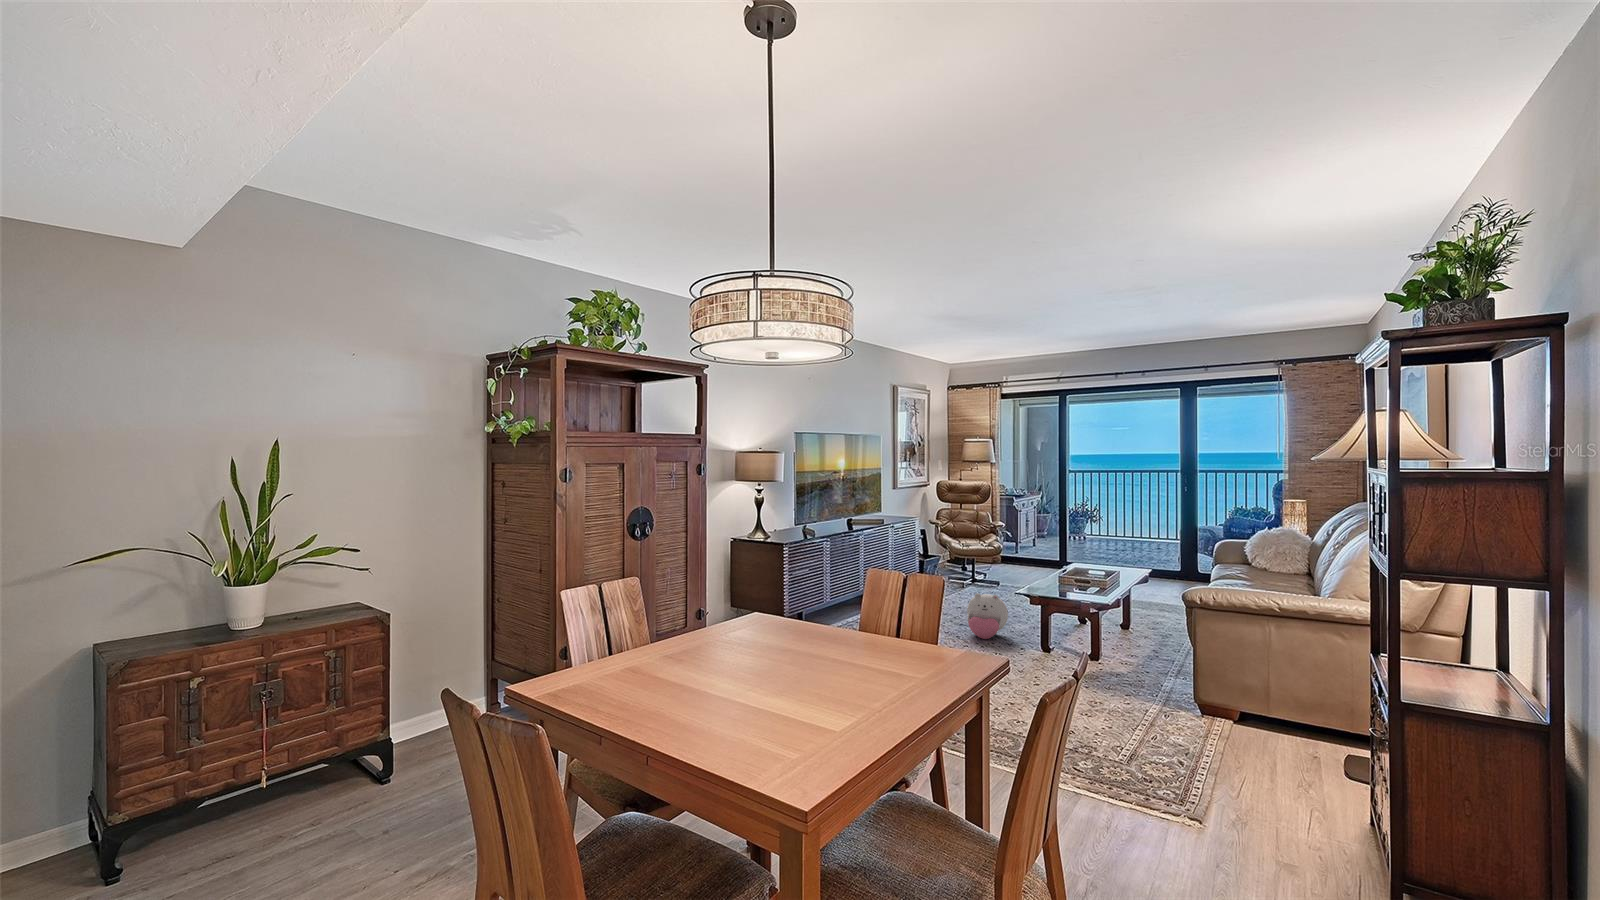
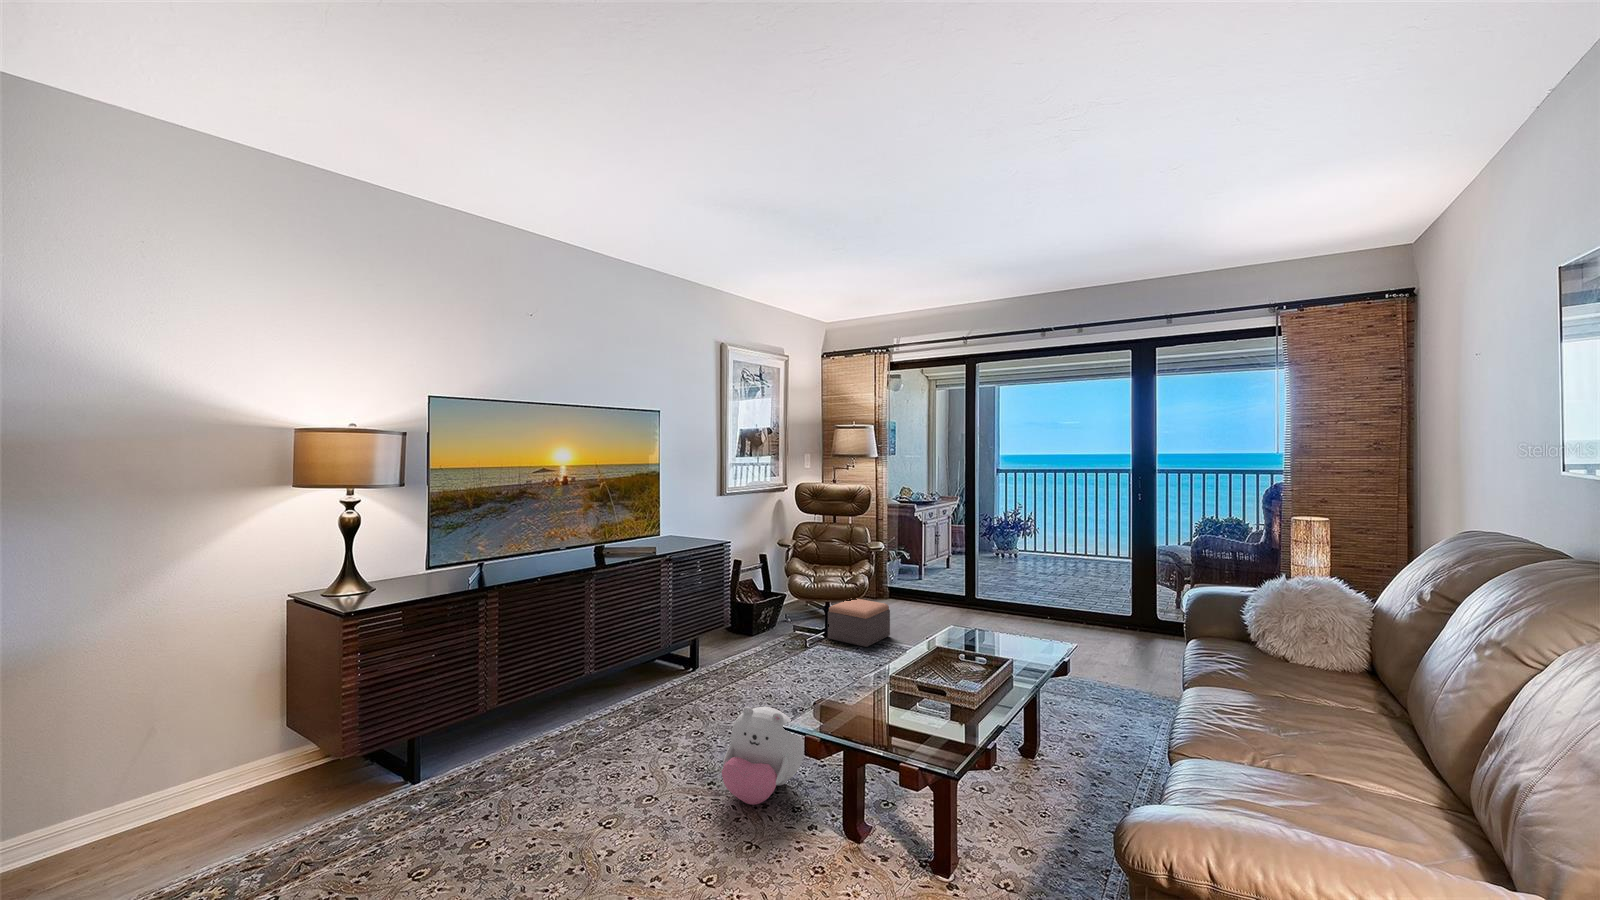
footstool: none [975,559,1017,588] -> present [828,599,890,647]

